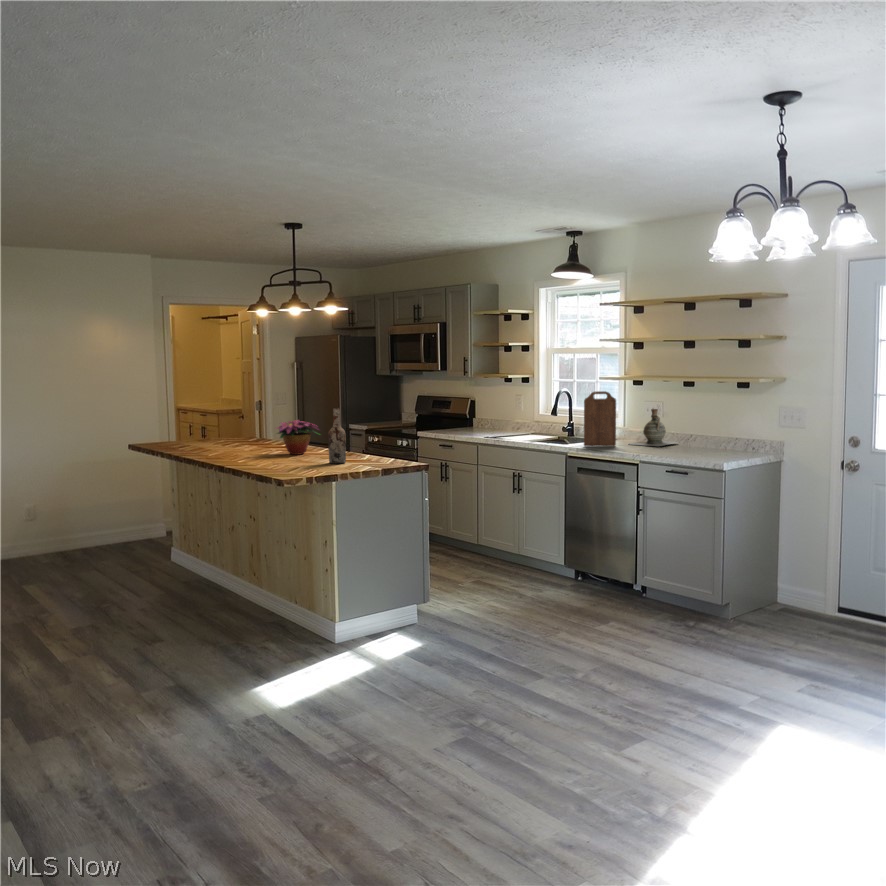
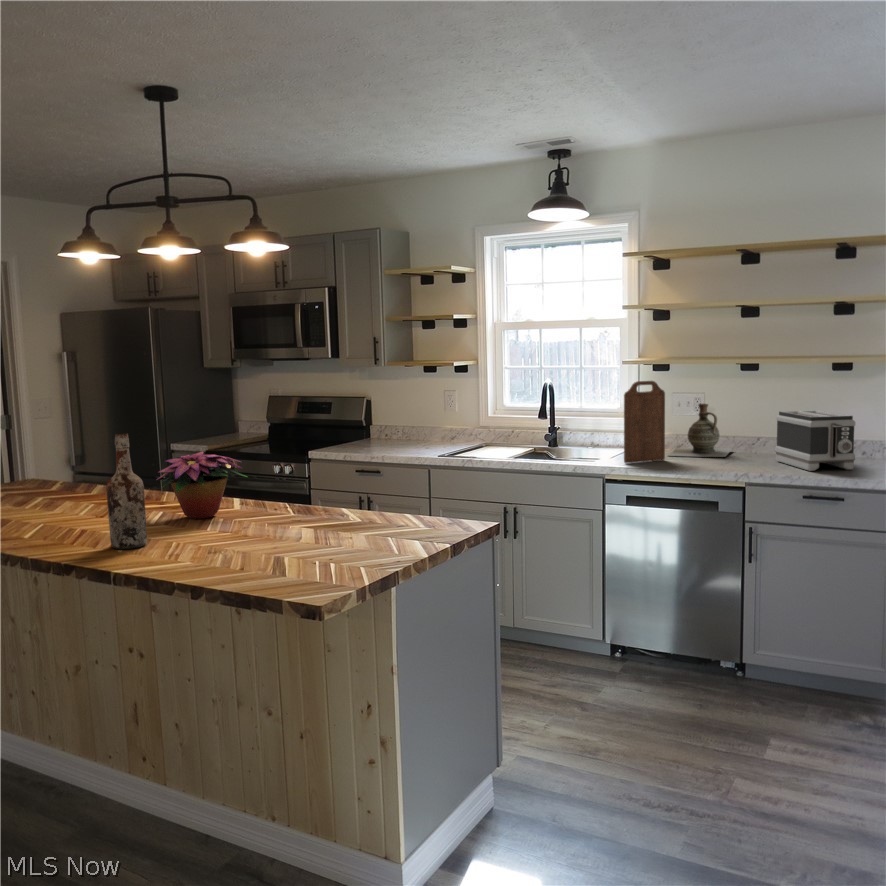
wine bottle: present [328,408,346,464] -> present [106,433,147,549]
toaster: none [682,416,717,456] -> present [775,410,855,471]

